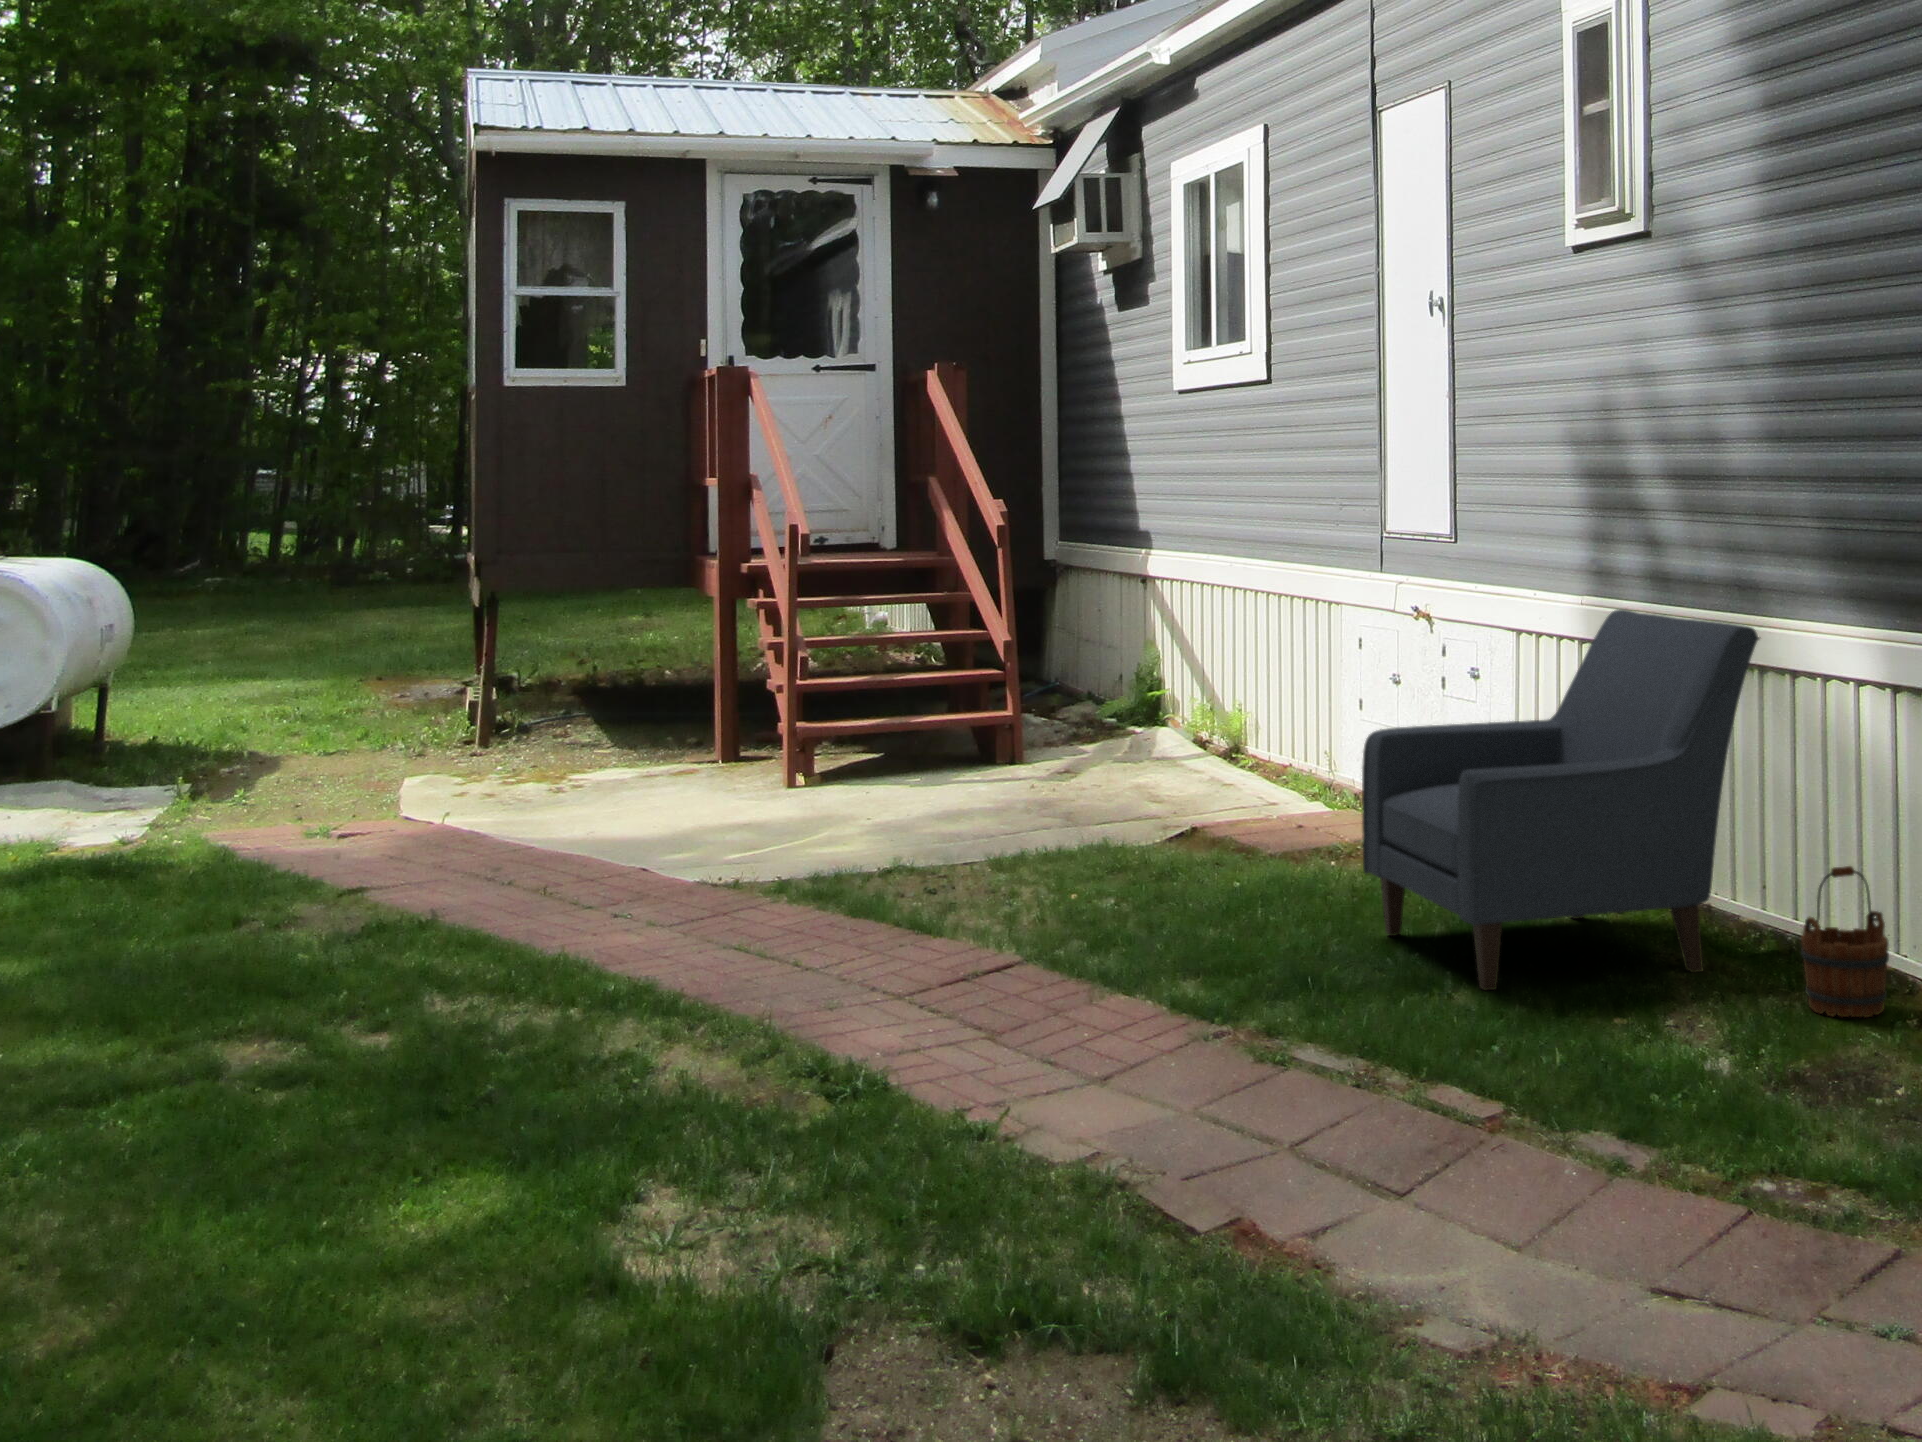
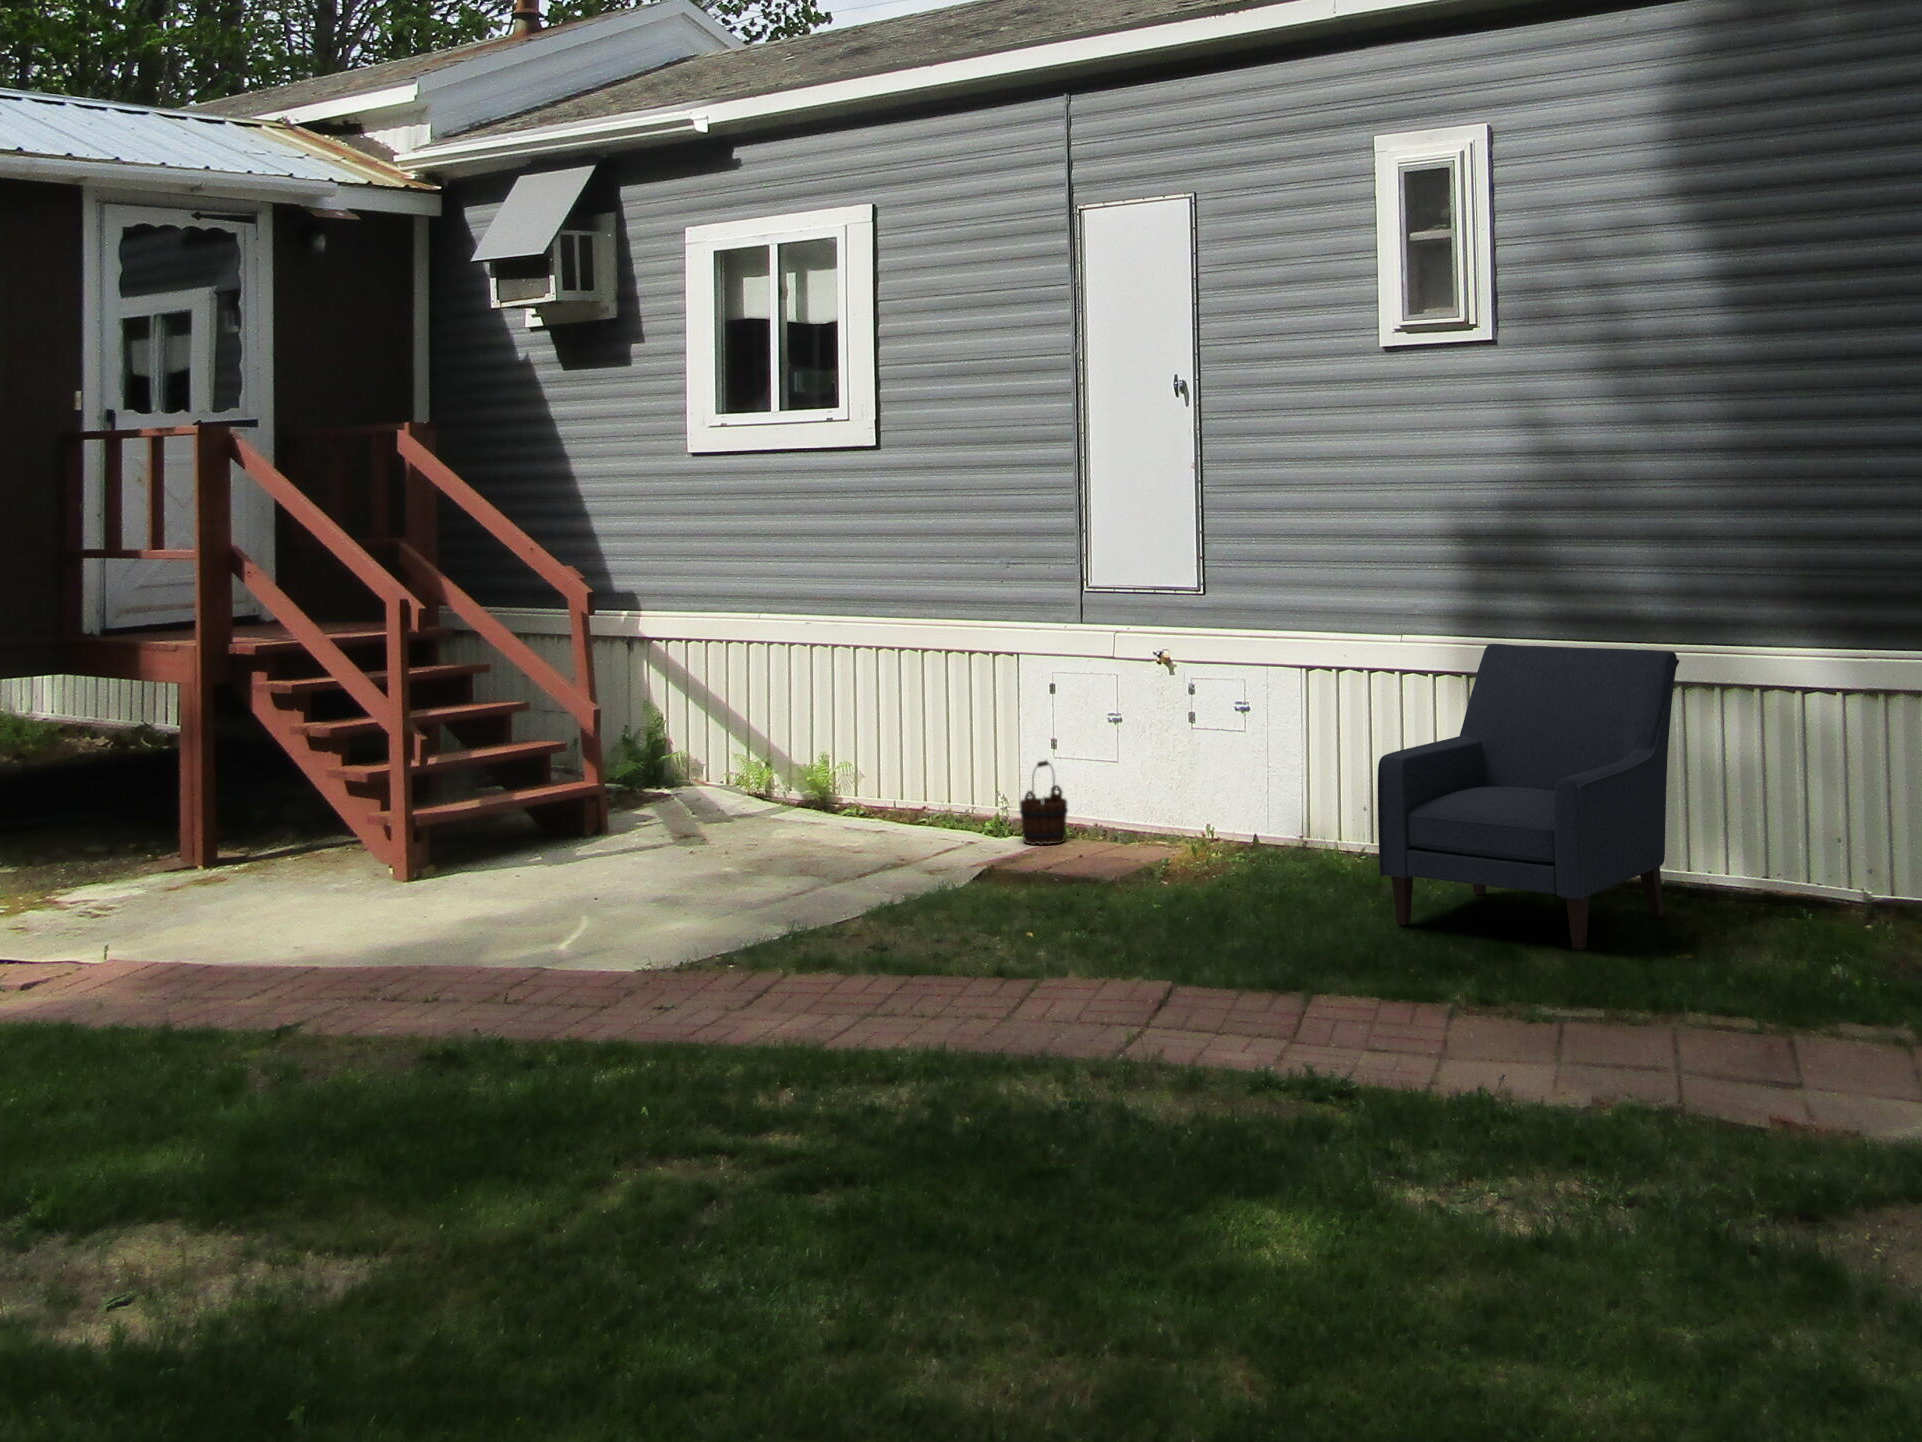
wooden bucket: present [1801,866,1889,1017] -> present [1020,761,1068,845]

